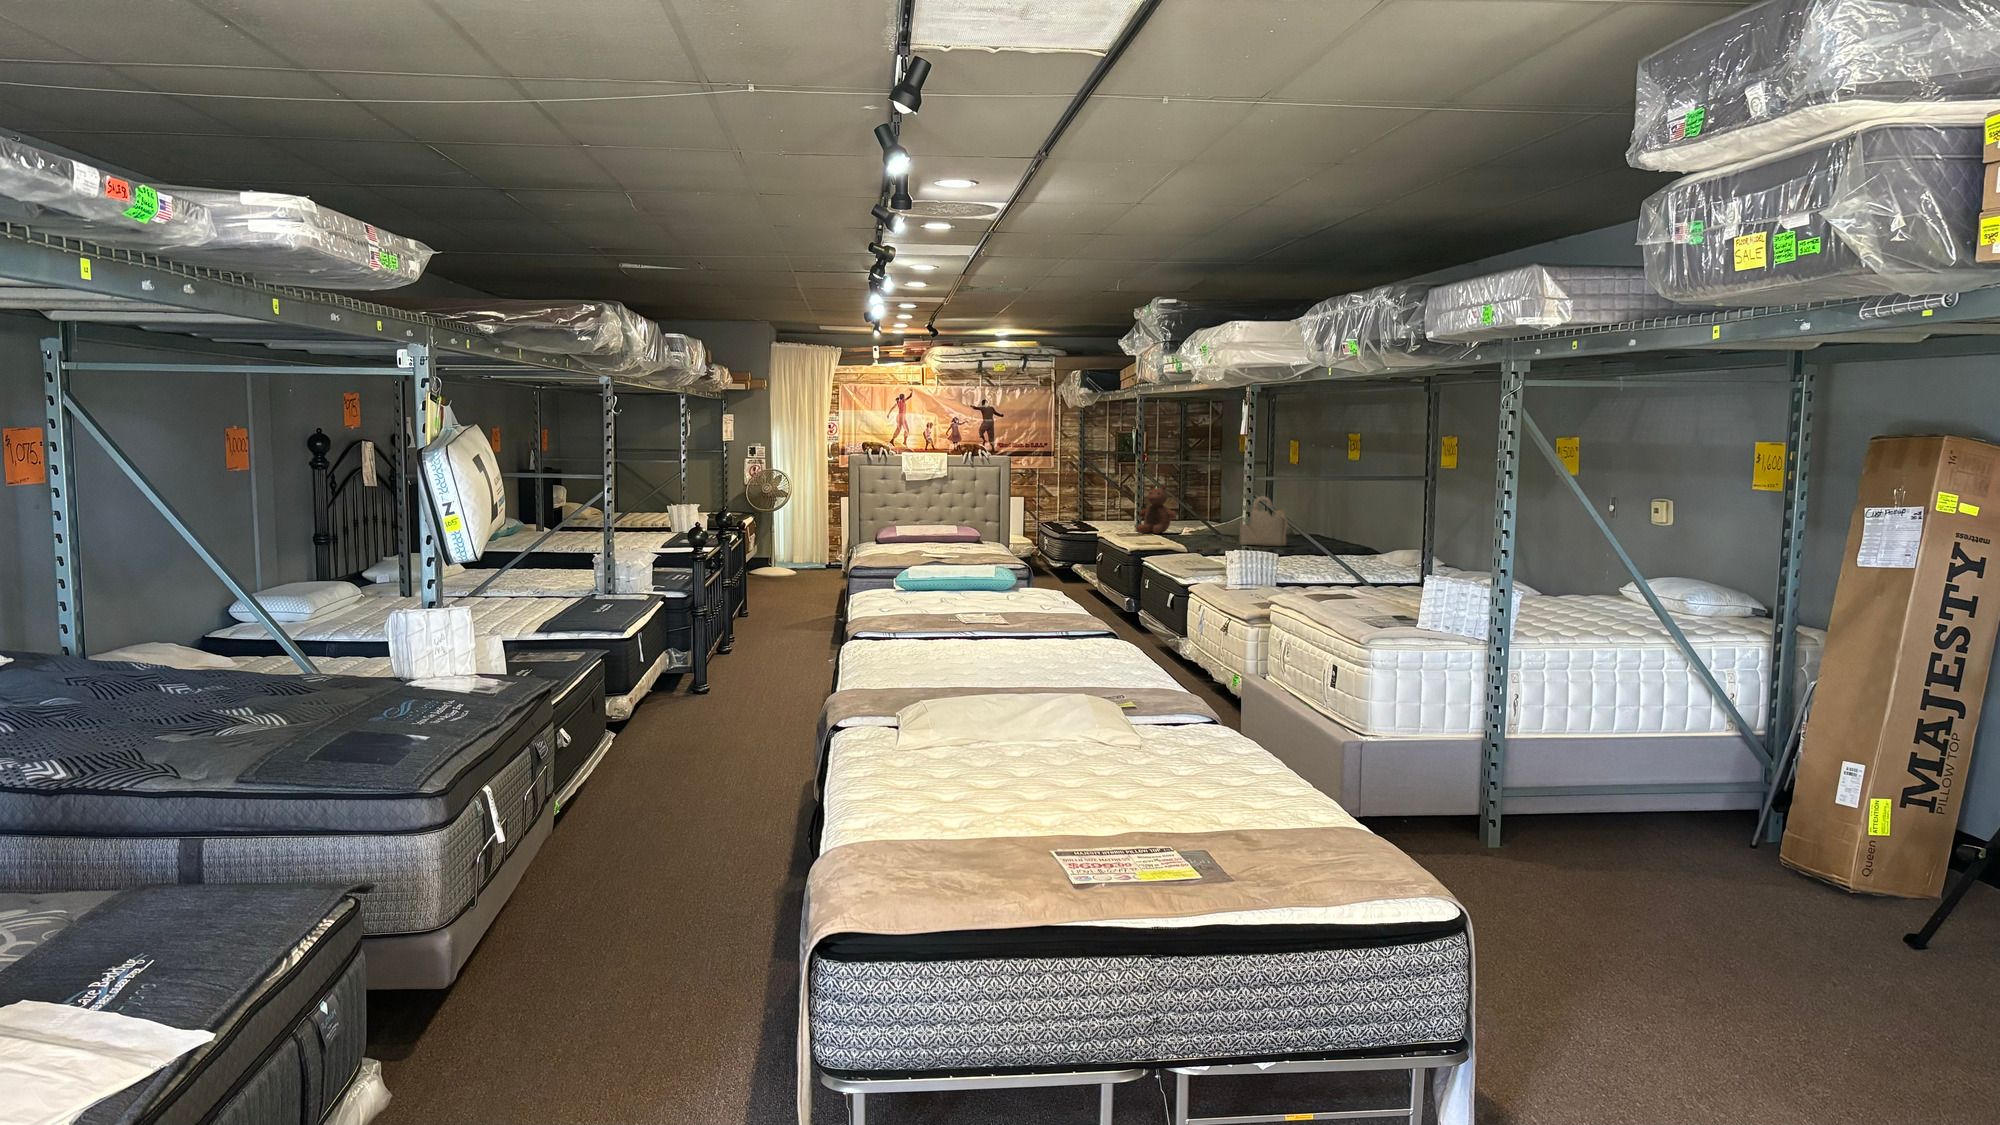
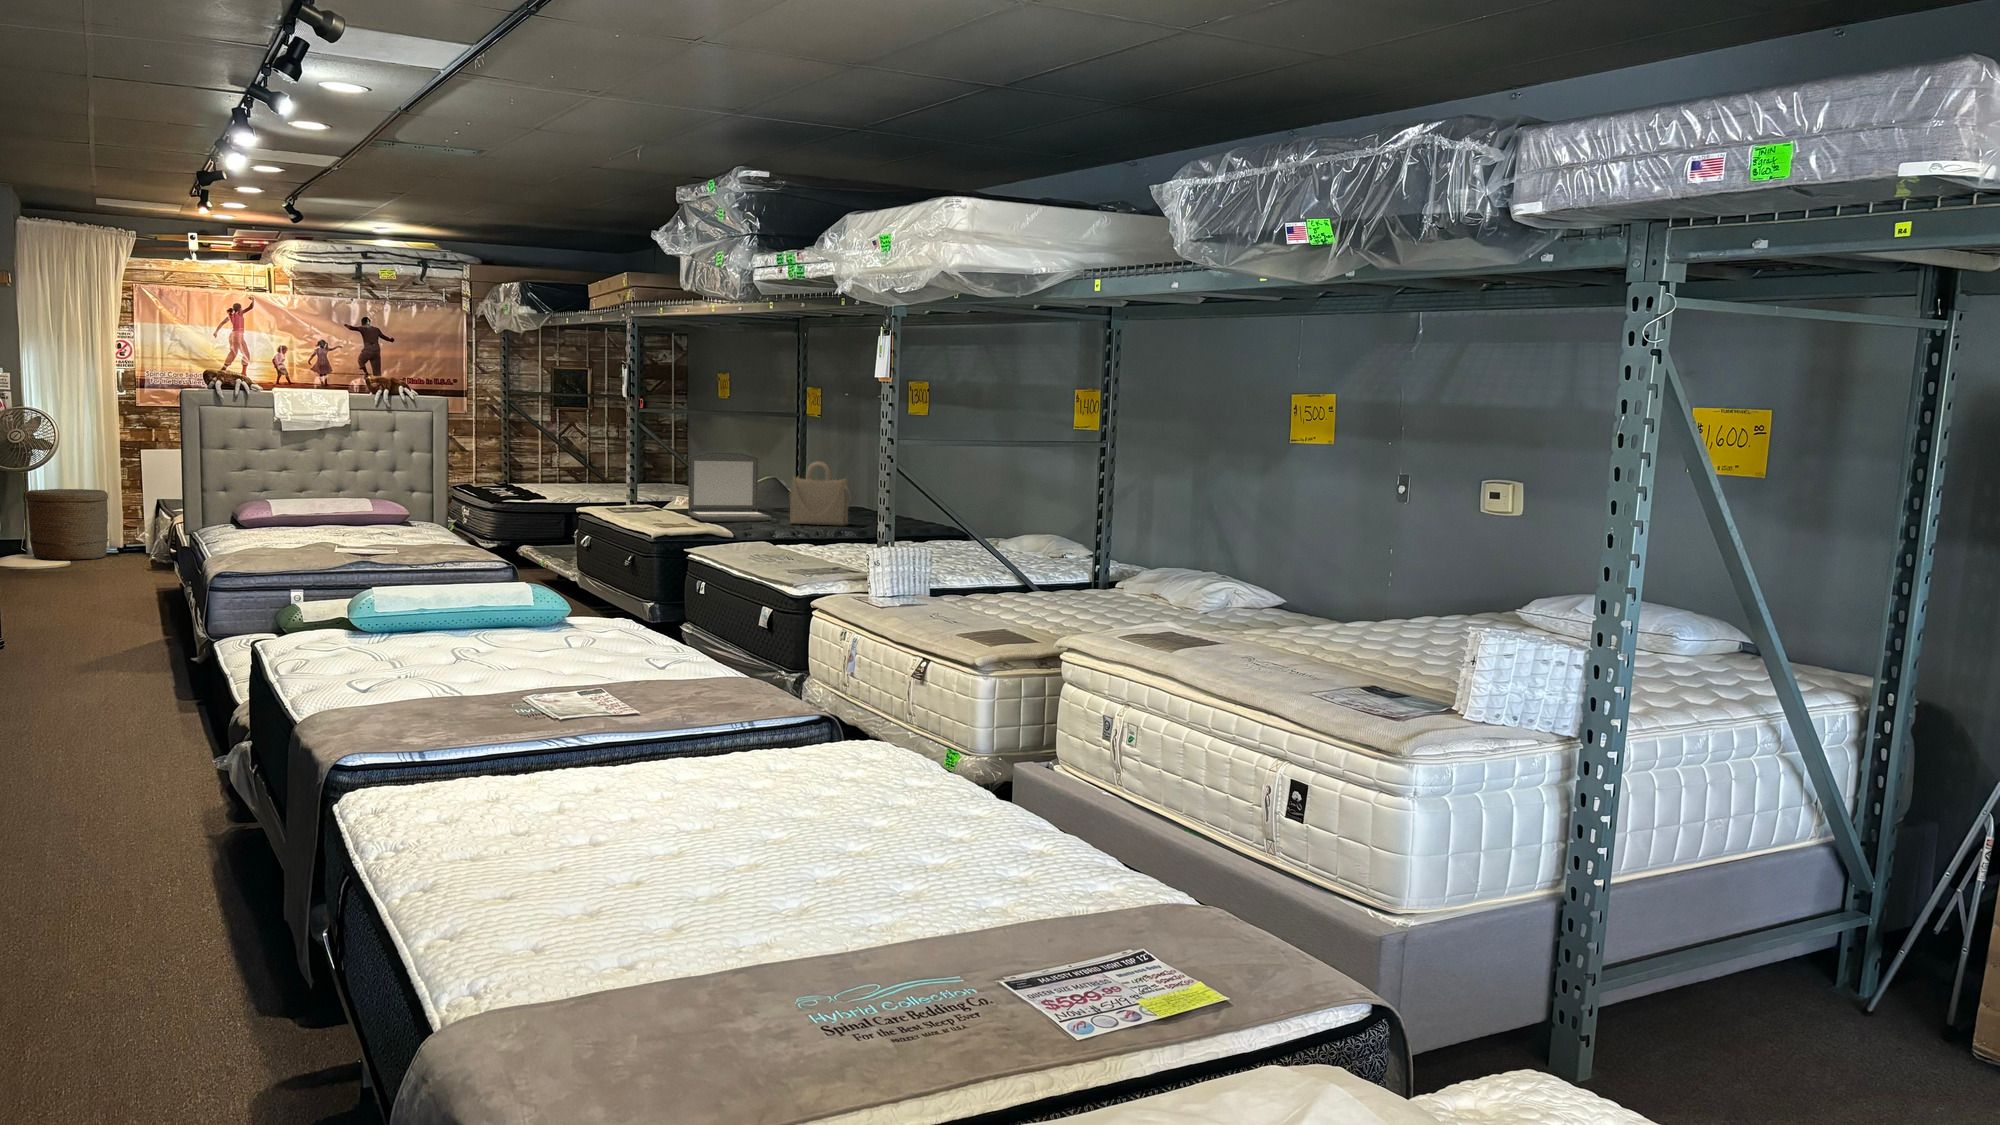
stuffed bear: present [1136,484,1176,534] -> none [627,441,679,506]
laptop: none [1170,491,1229,543] -> present [688,452,771,522]
woven basket: none [772,525,819,572] -> present [26,489,109,560]

